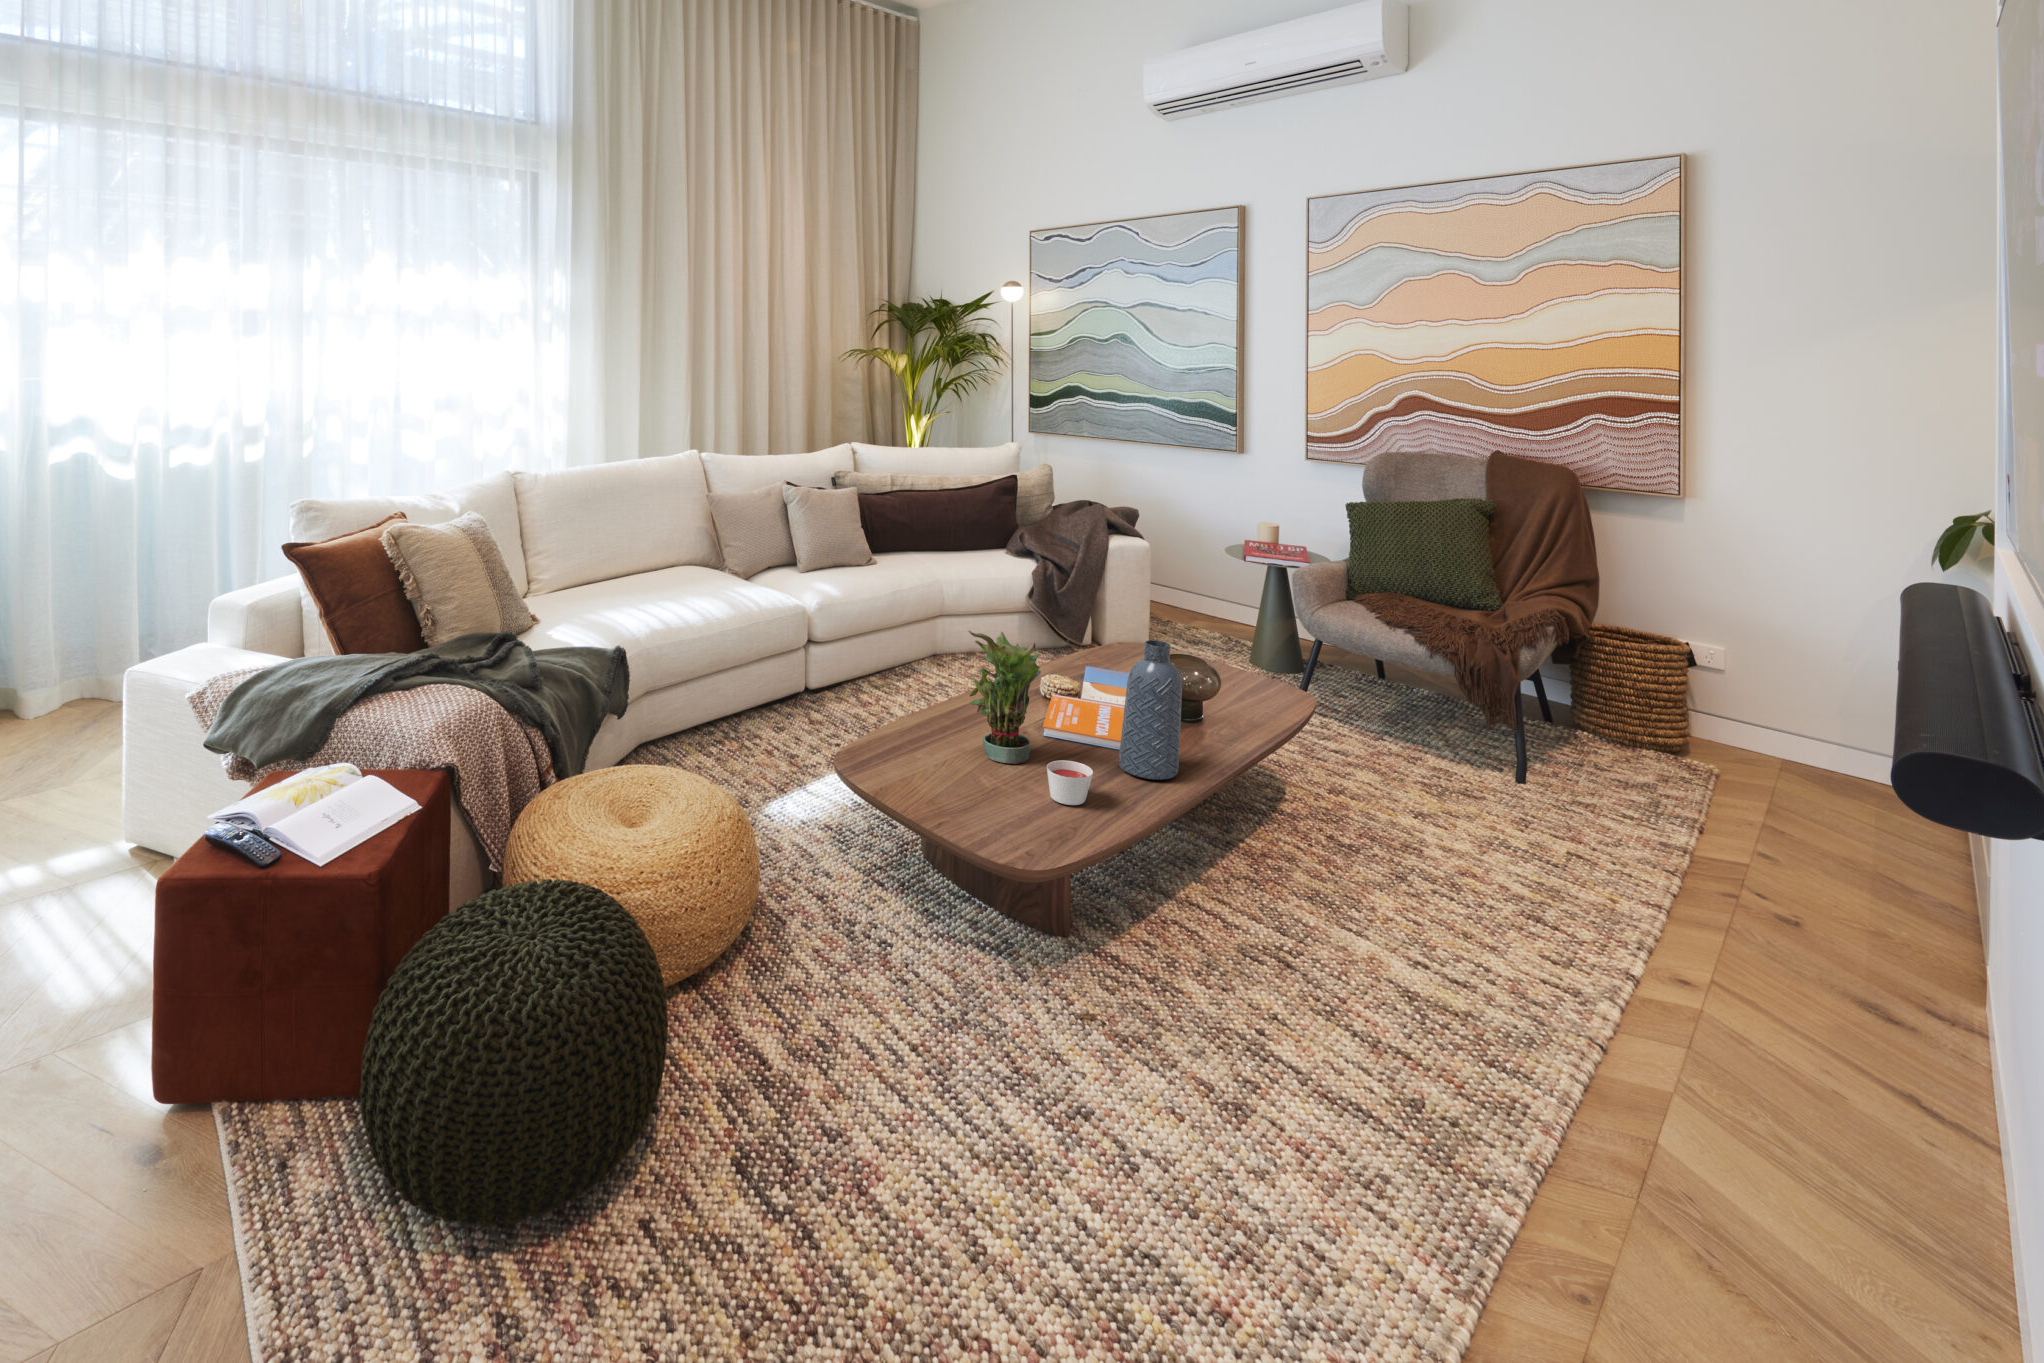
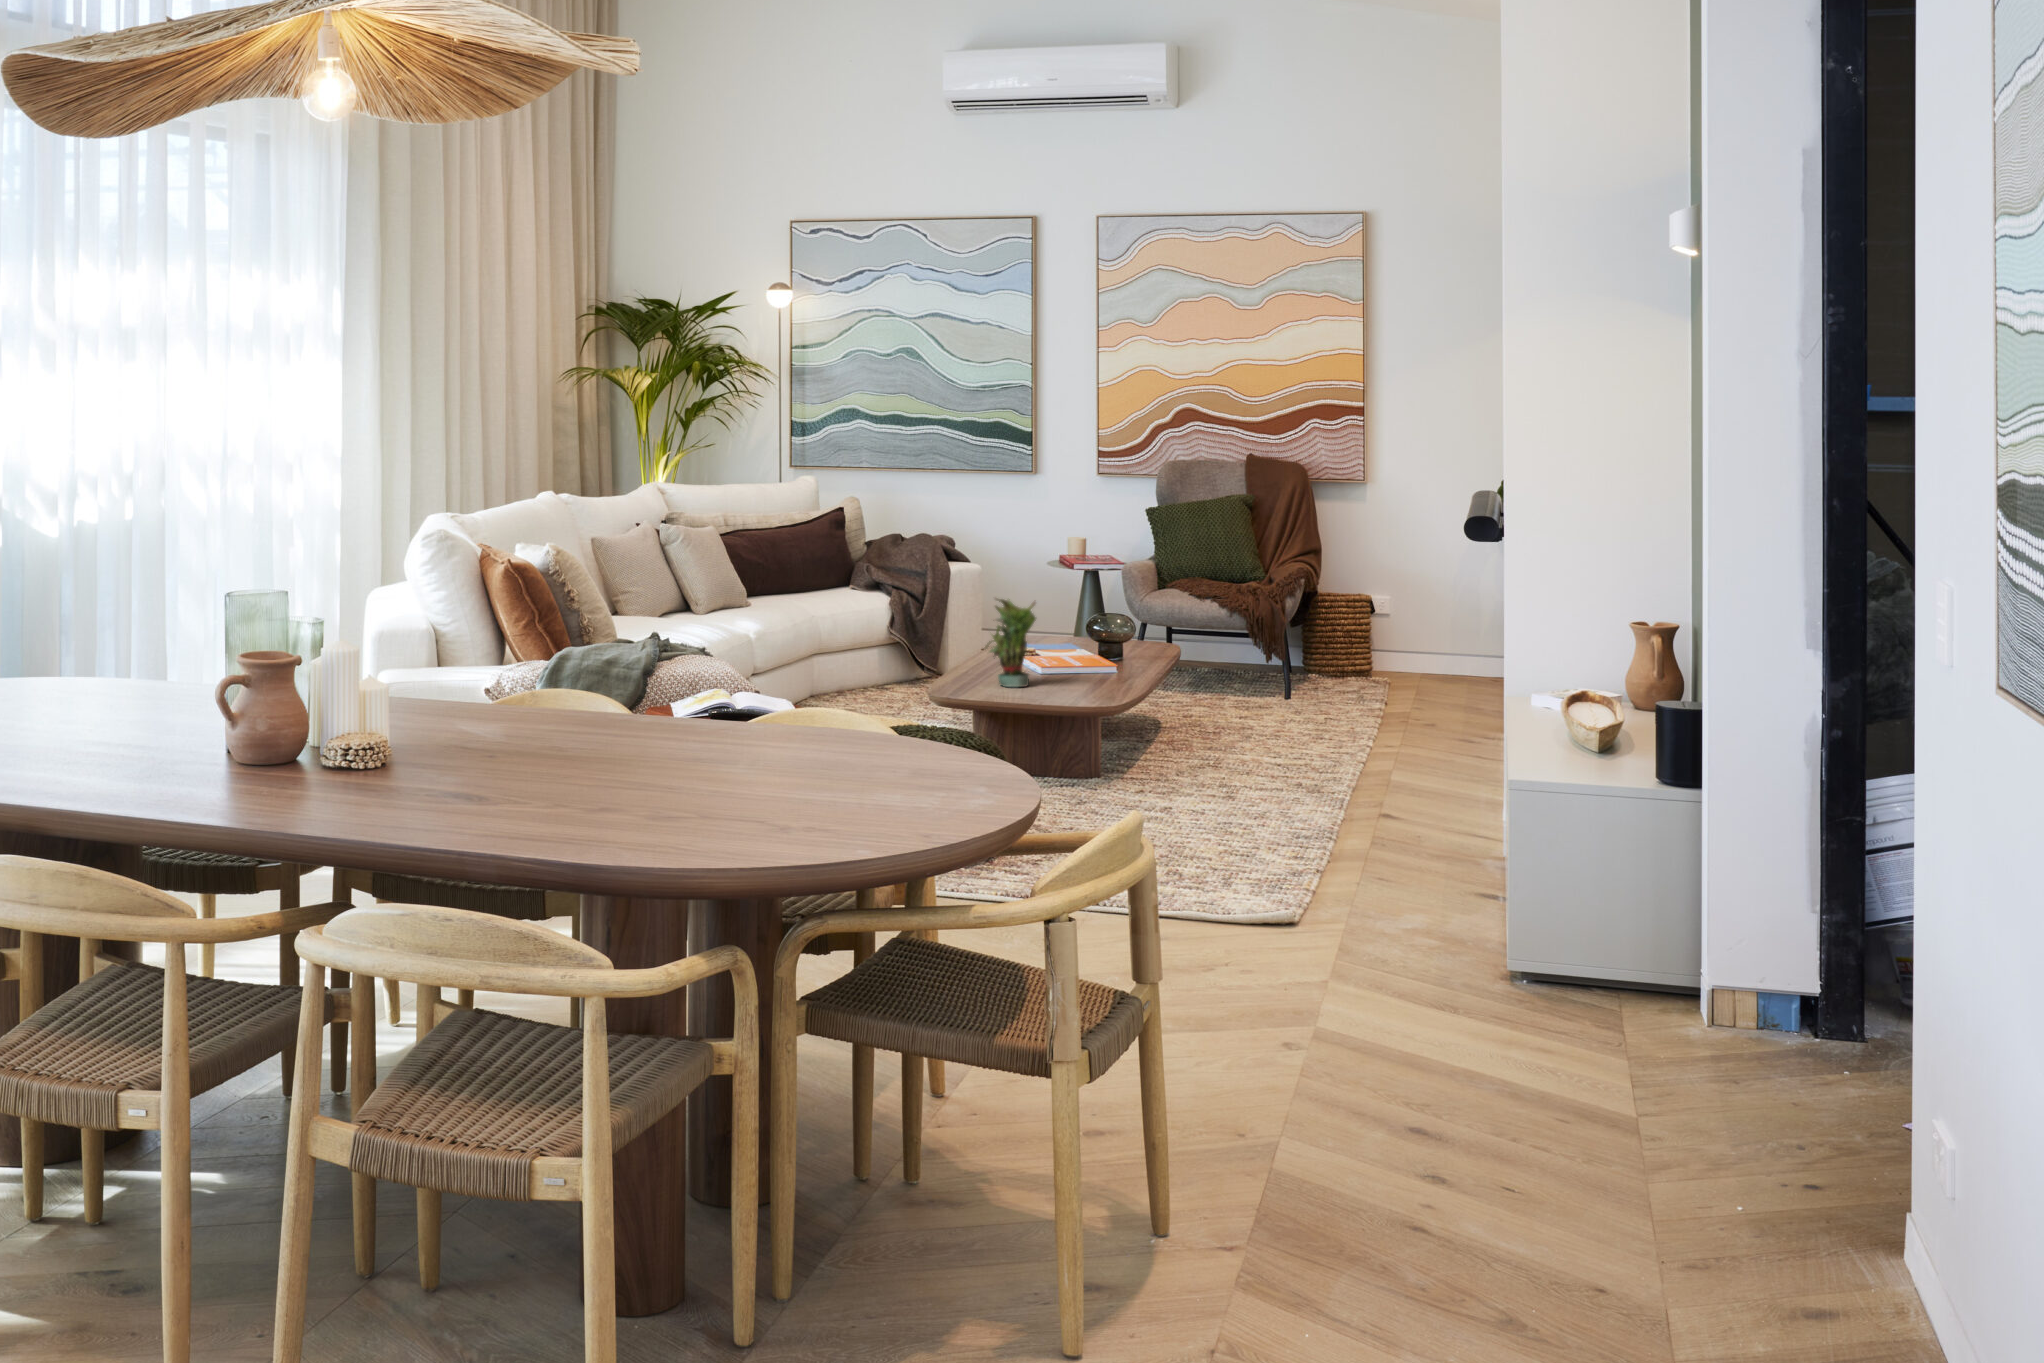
vase: present [1119,640,1182,780] -> none [1083,594,1120,683]
candle: present [1047,760,1093,805] -> none [1056,672,1084,695]

